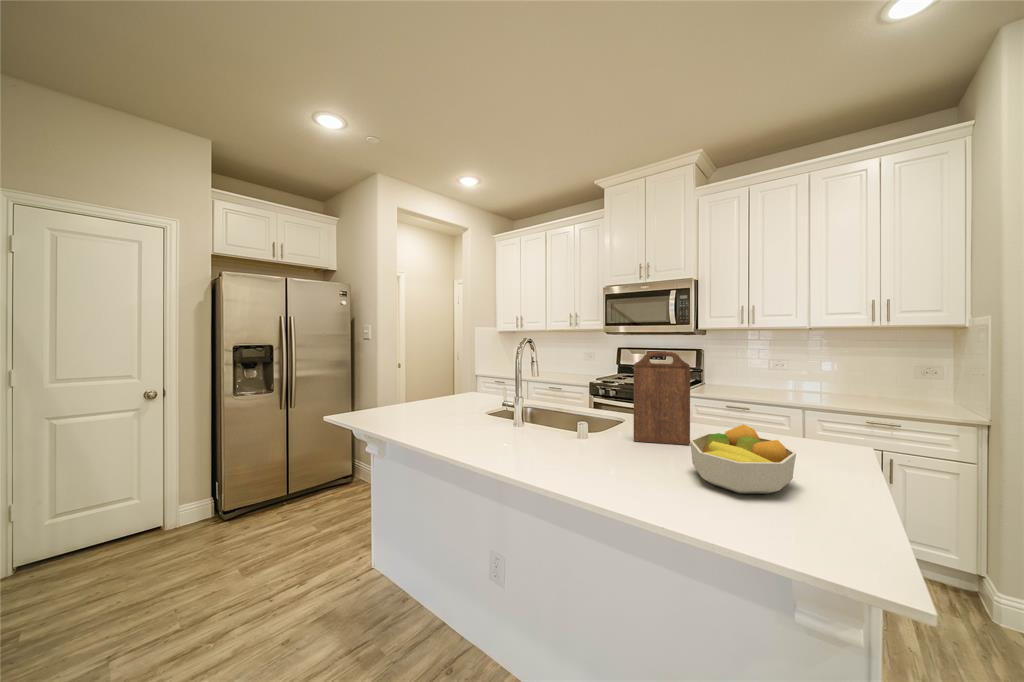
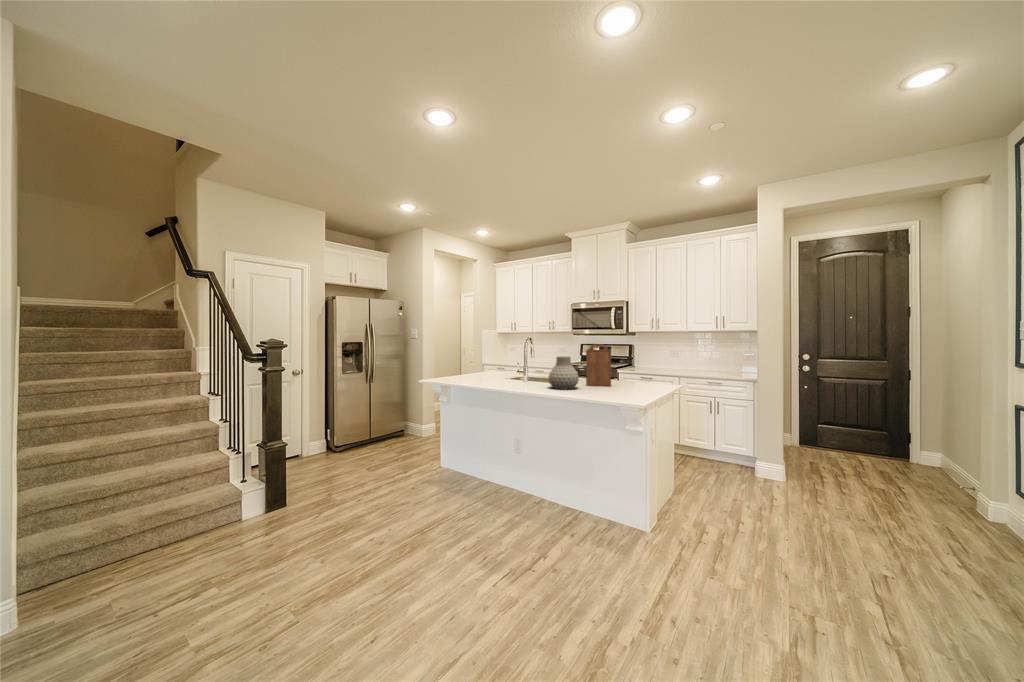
vase: none [547,379,618,458] -> present [548,357,579,389]
fruit bowl: present [690,424,796,494] -> none [607,373,643,395]

